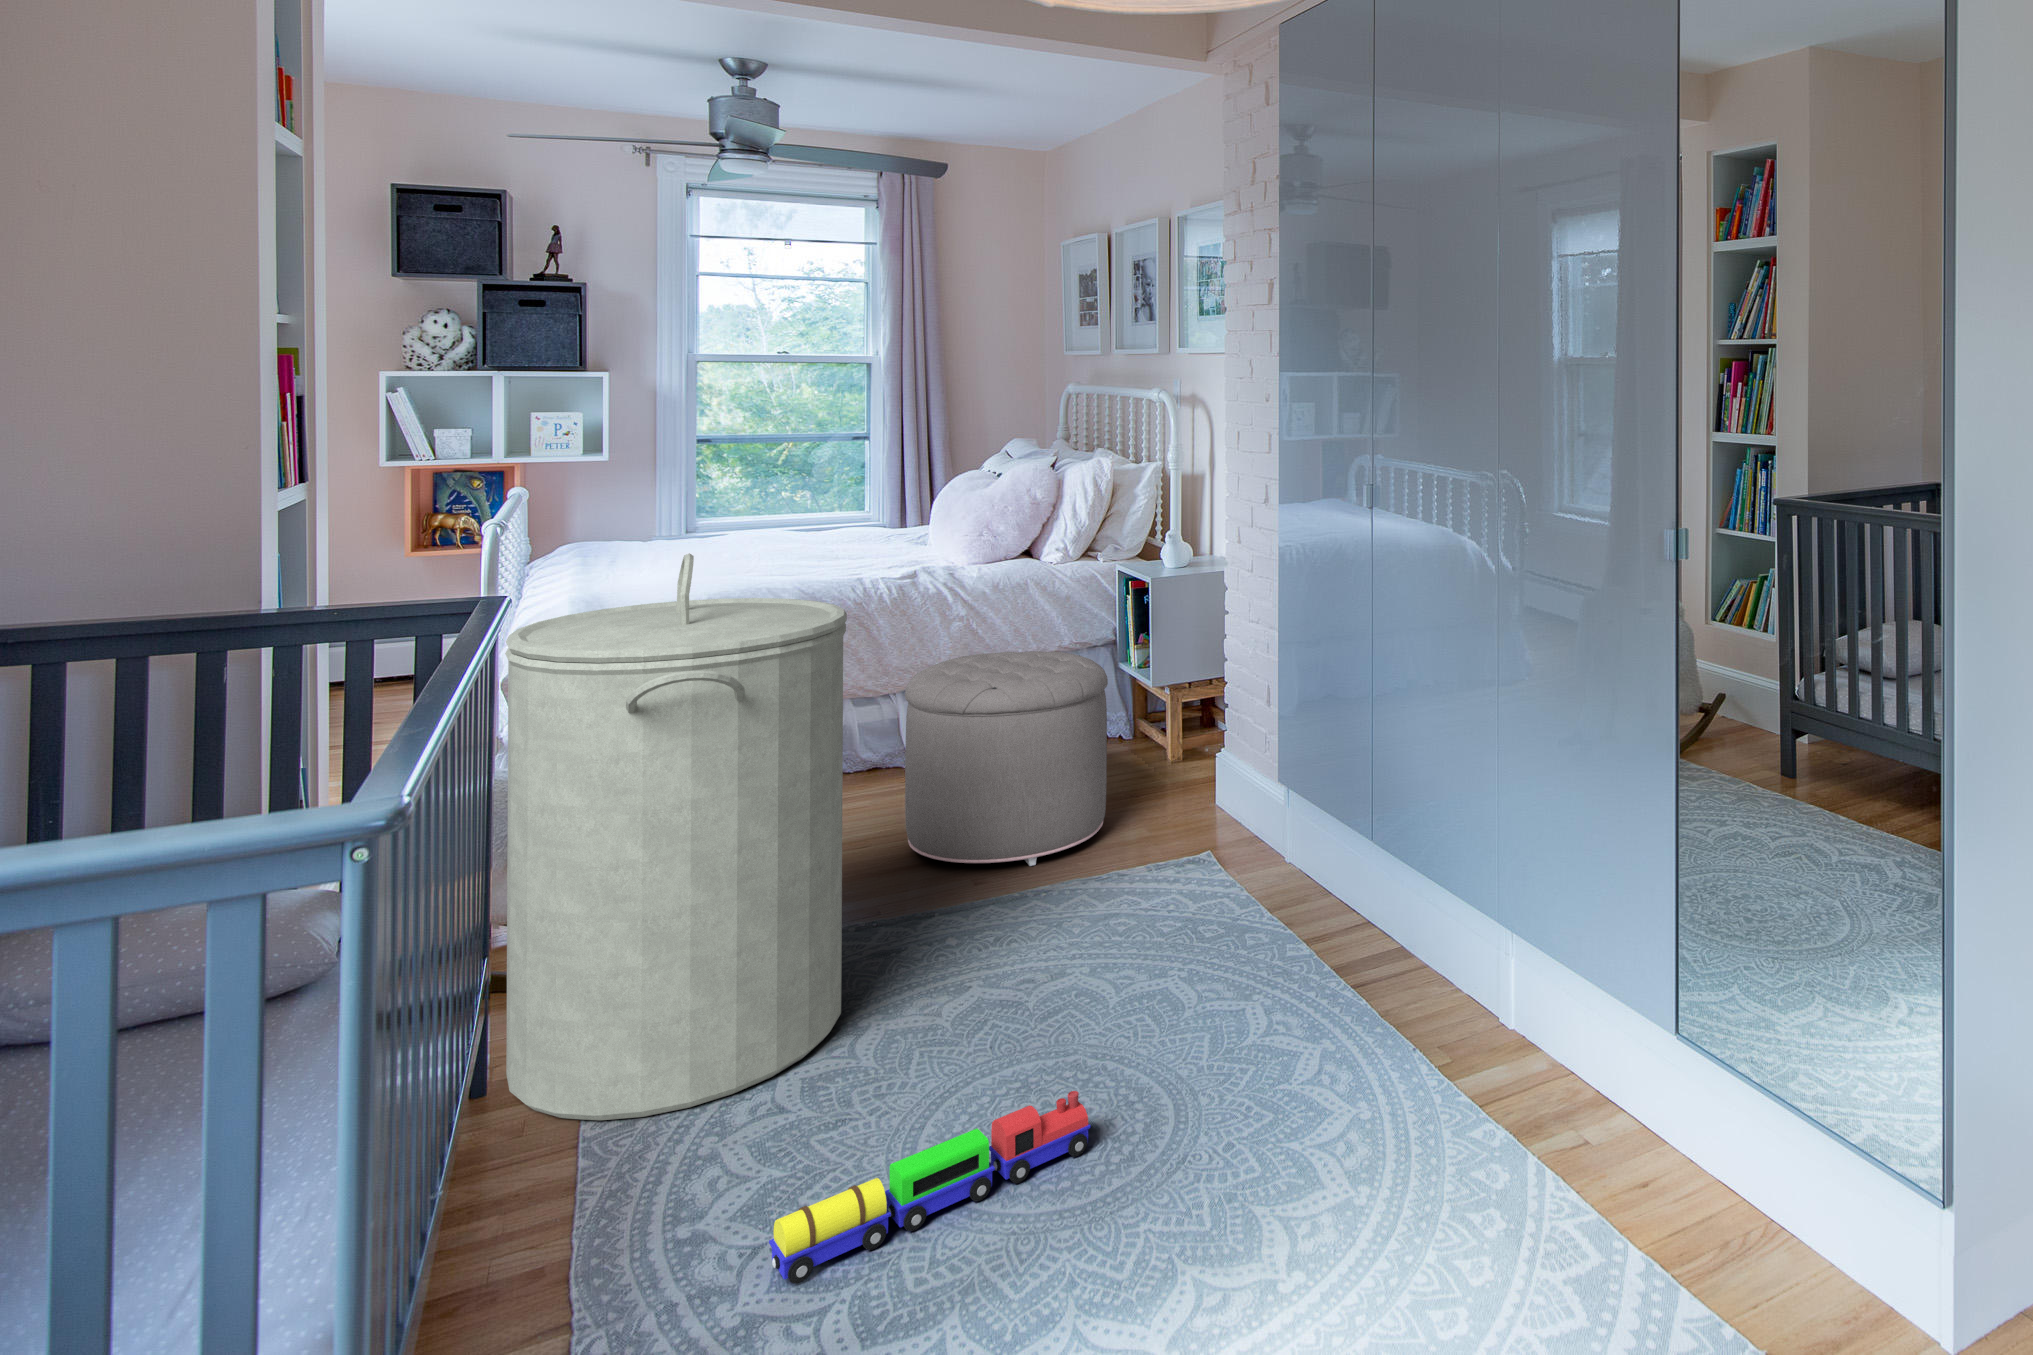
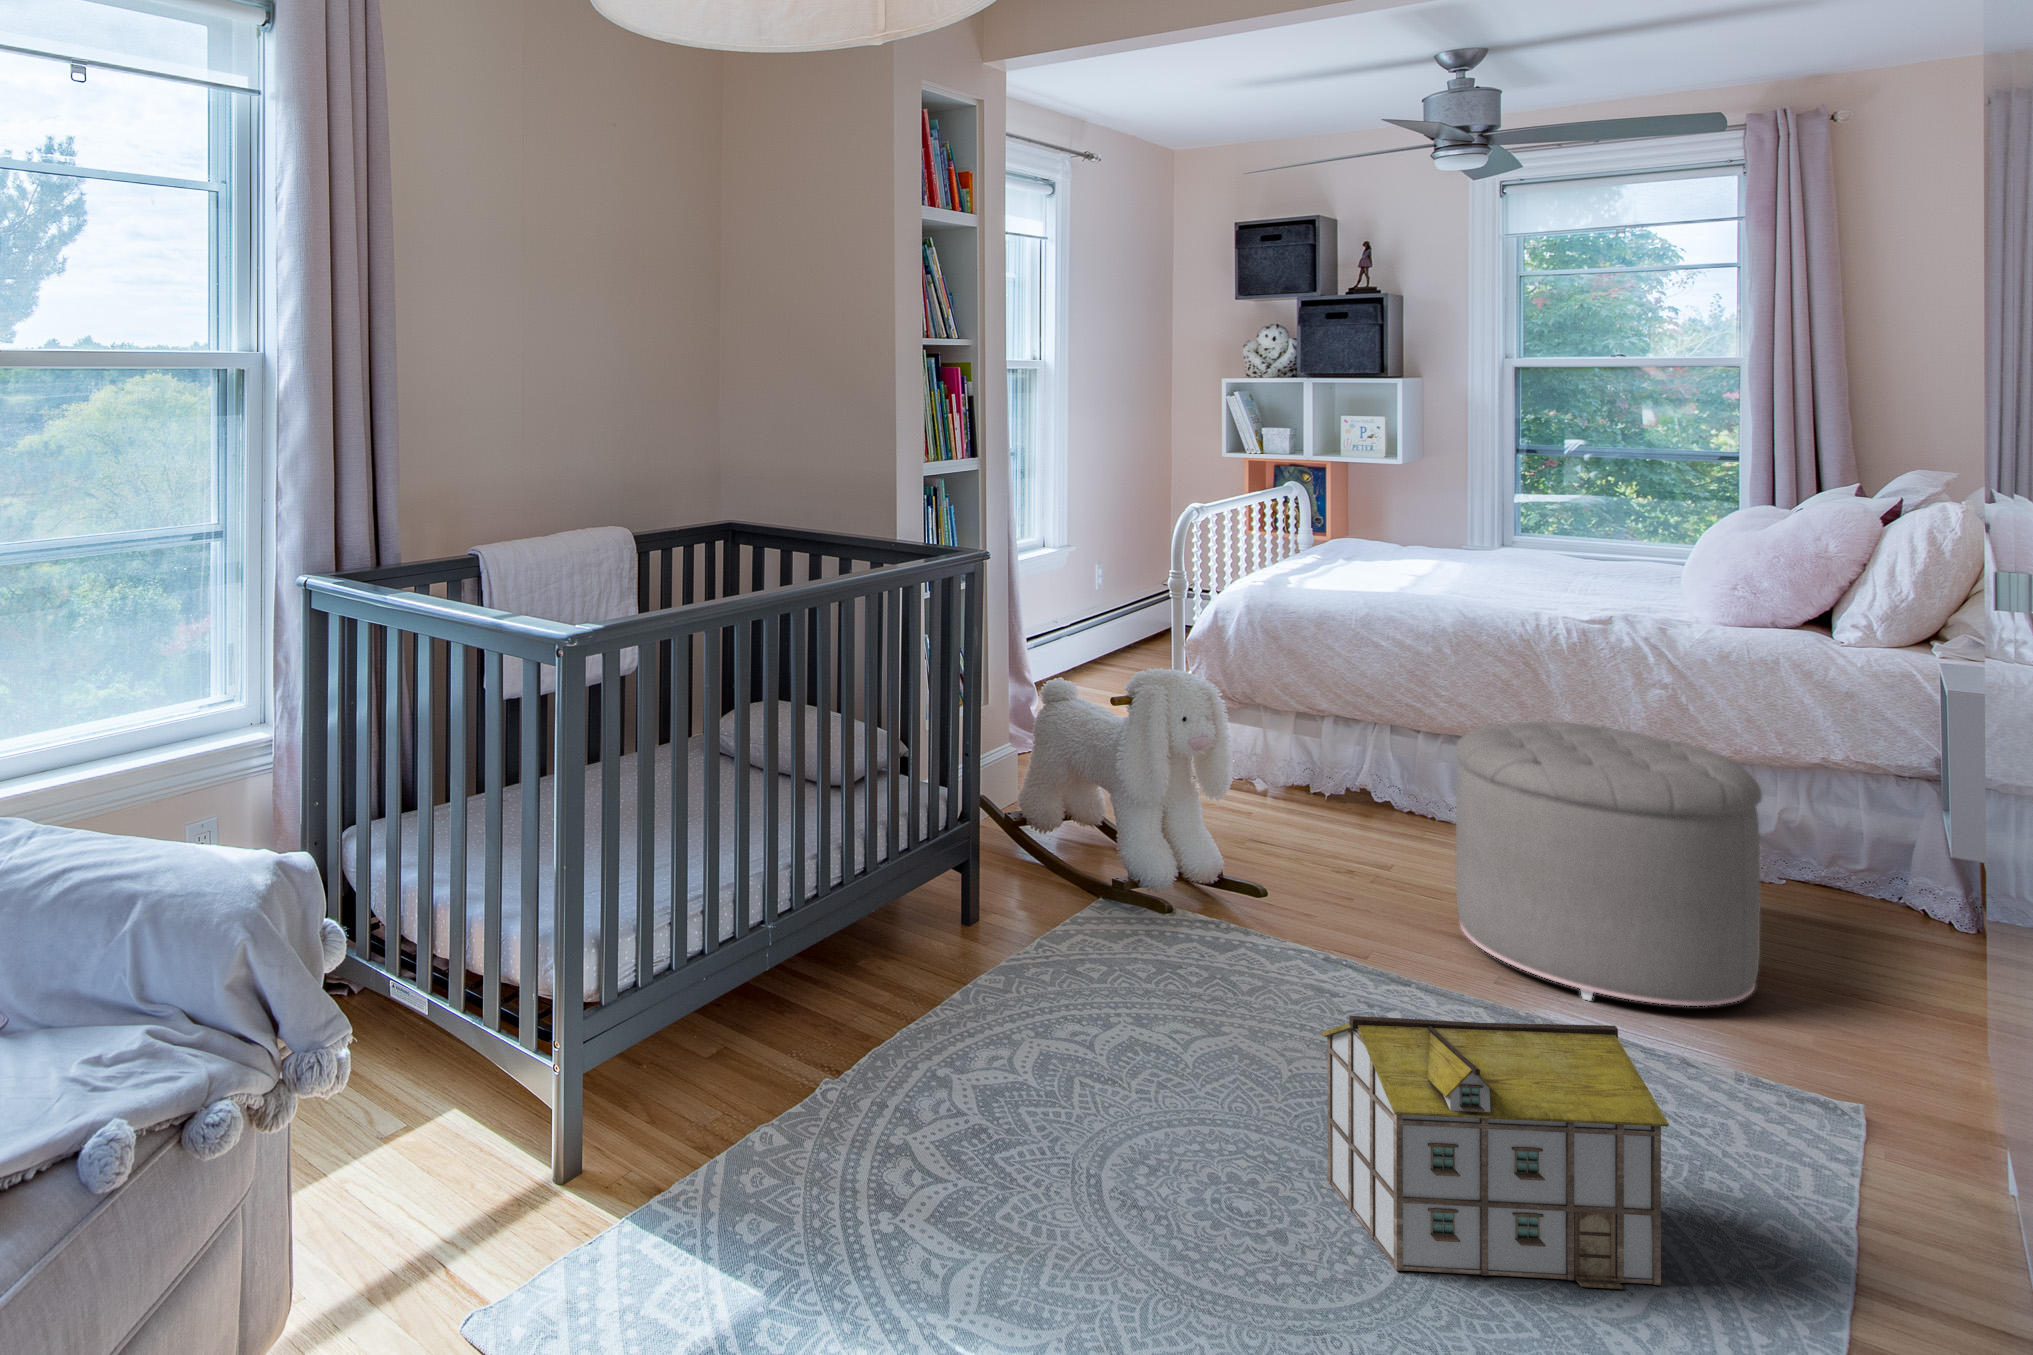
laundry hamper: present [505,553,847,1121] -> none [962,546,1235,1027]
toy house: none [1061,838,1263,1092] -> present [1321,1016,1669,1289]
toy train: present [769,1091,1090,1284] -> none [939,1095,1256,1246]

